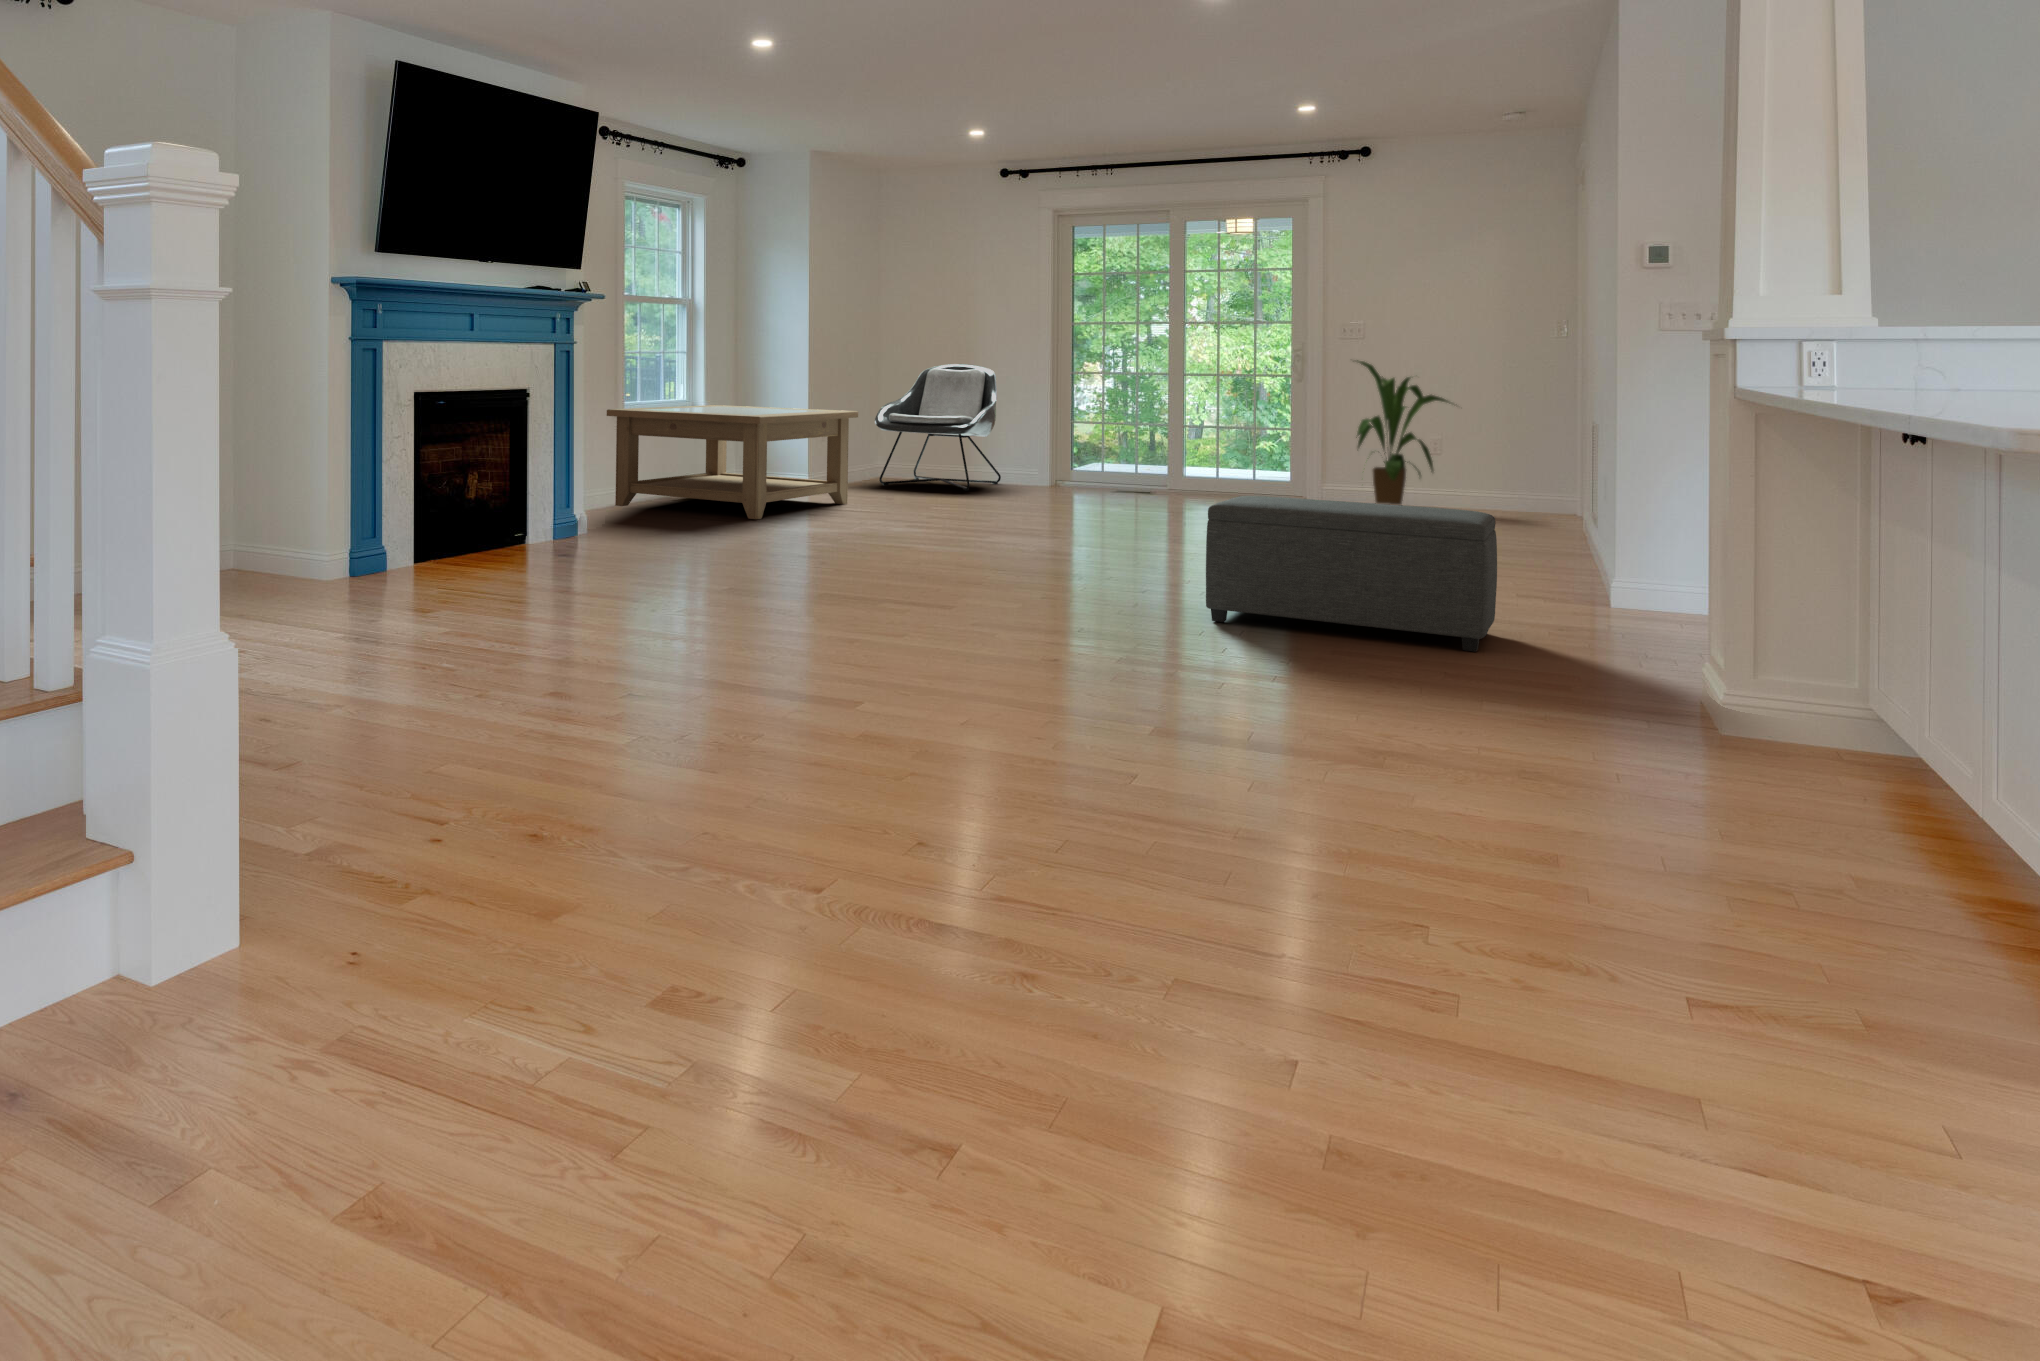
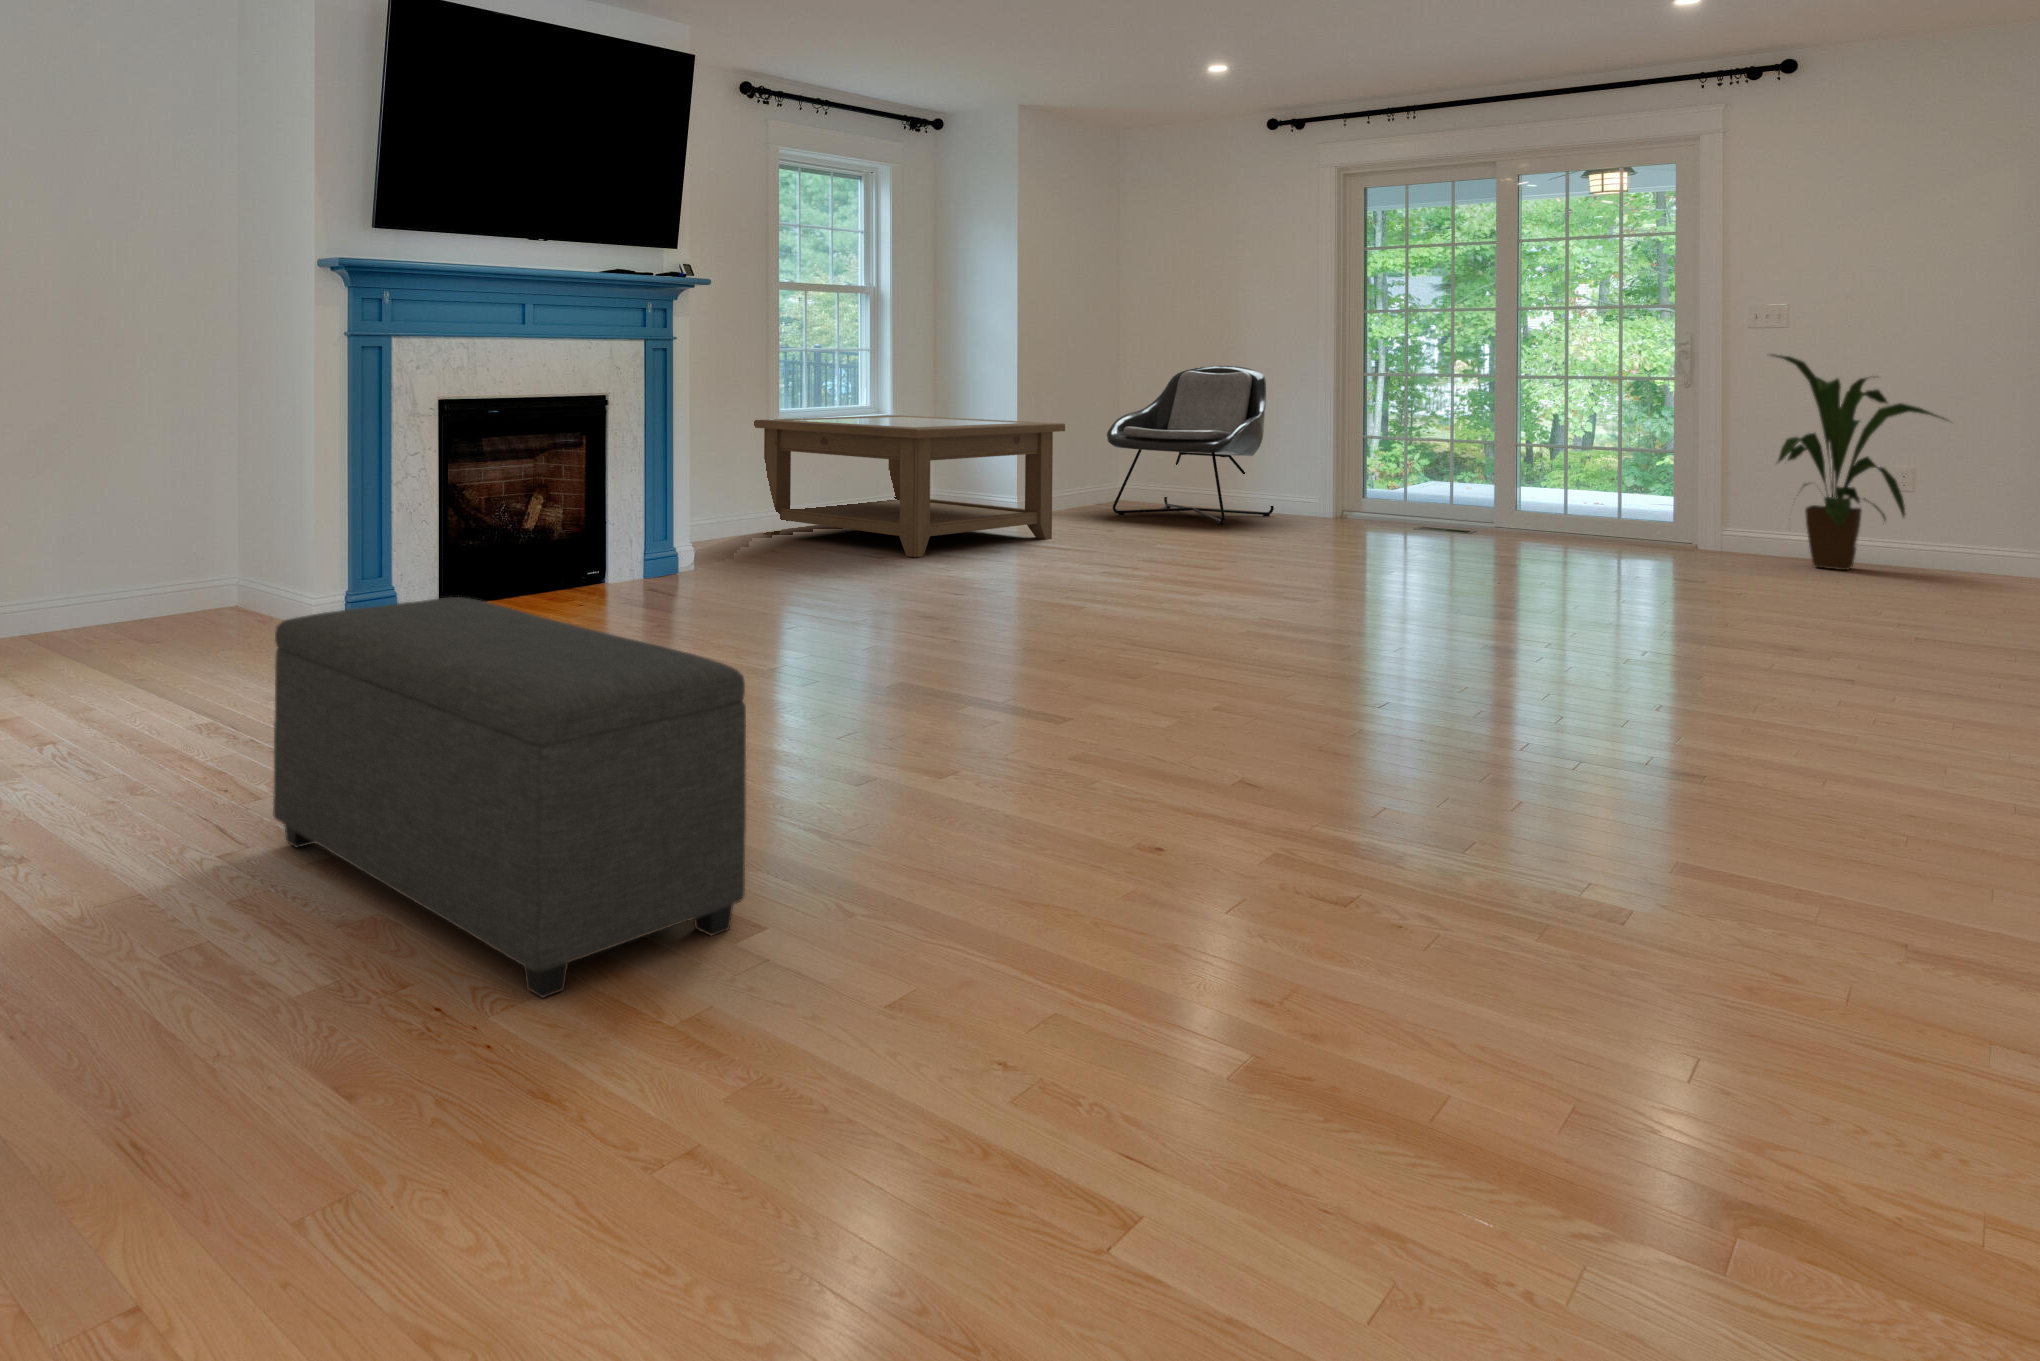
ottoman: present [1206,496,1497,652] -> present [273,597,746,998]

